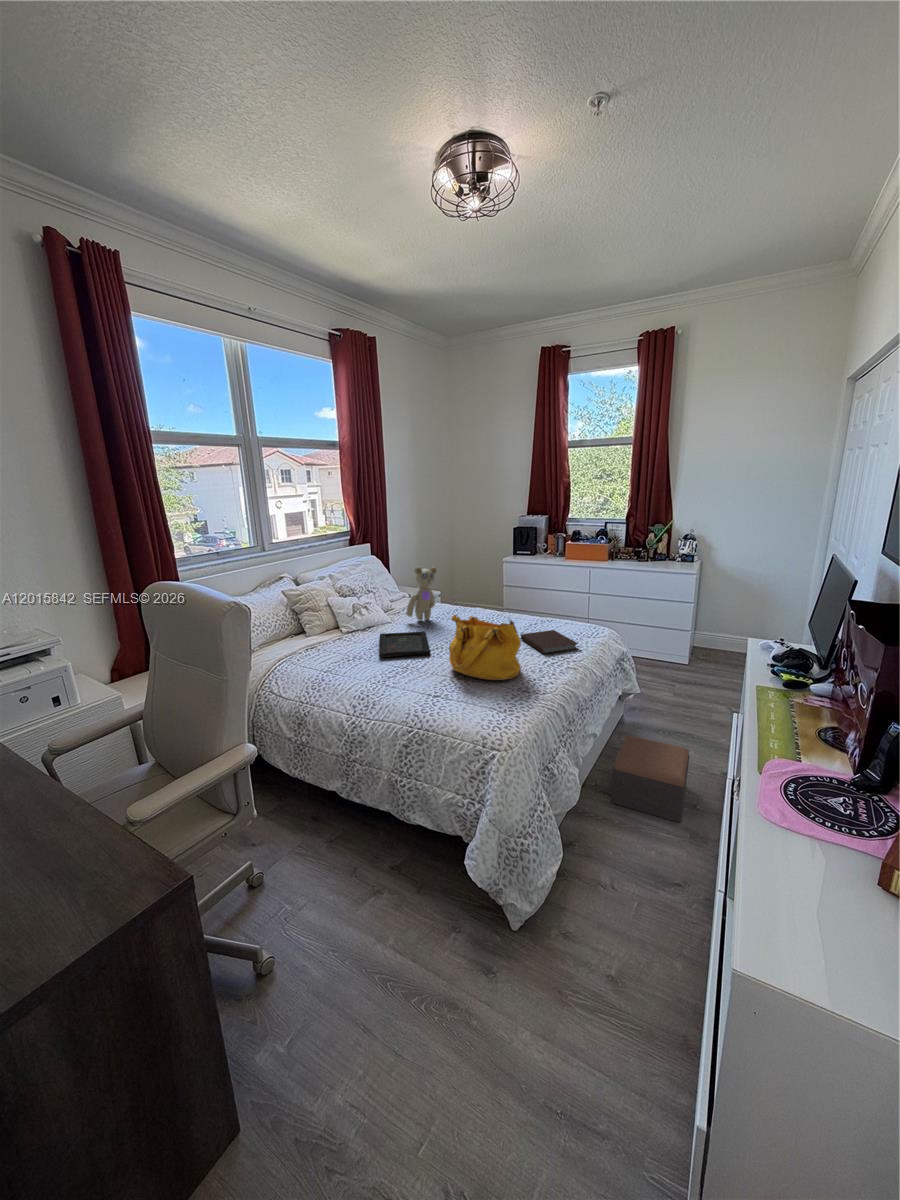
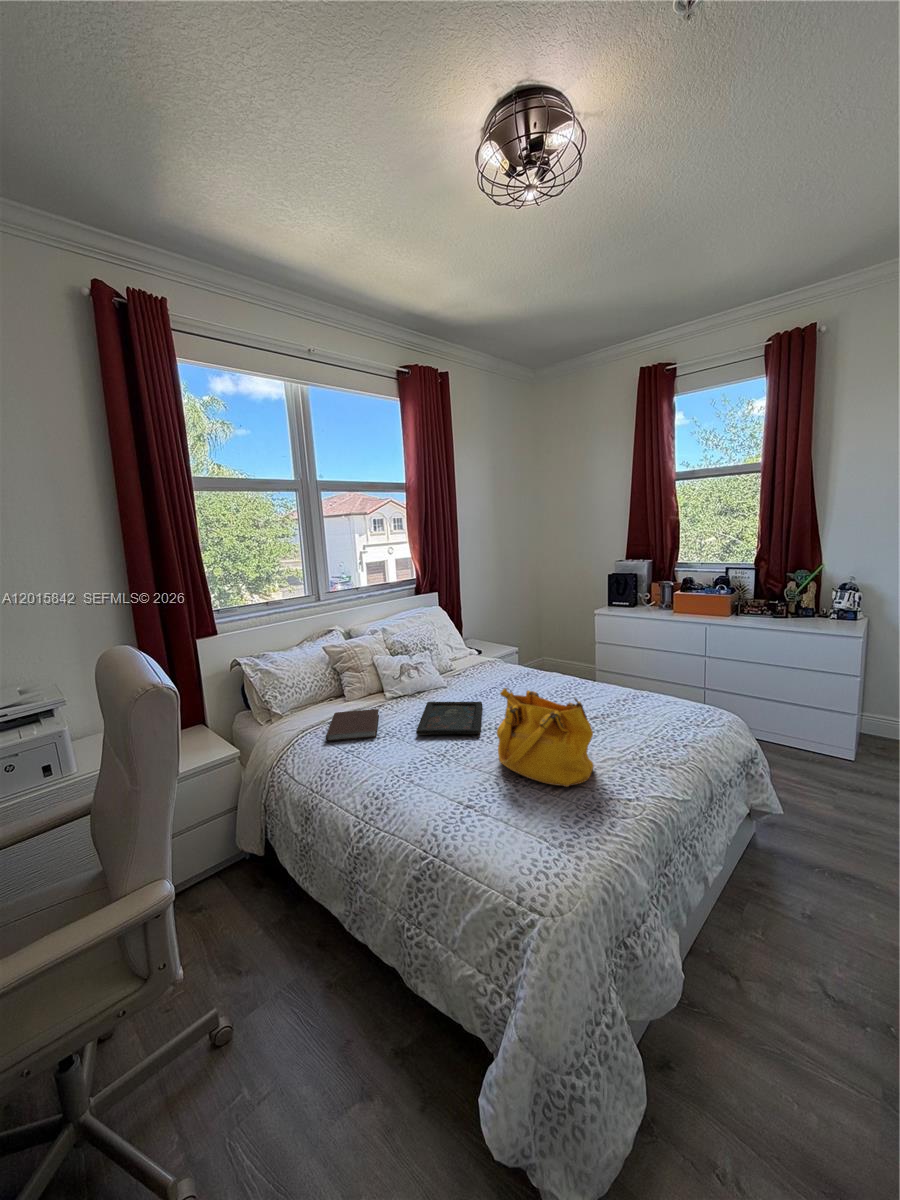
teddy bear: present [406,567,437,620] -> none [465,621,502,686]
notebook: present [521,630,578,654] -> present [326,709,379,742]
footstool: present [611,735,689,822] -> none [737,879,874,1056]

